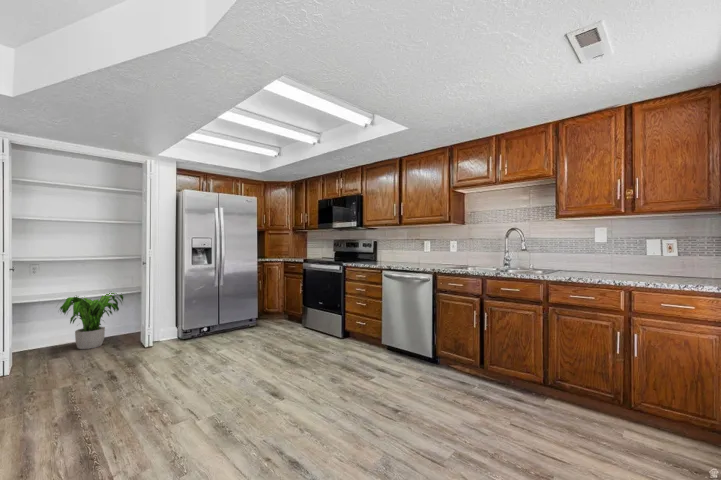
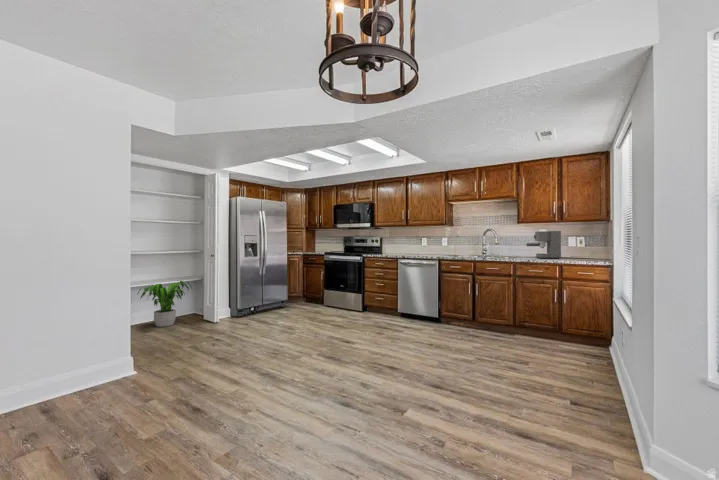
coffee maker: none [570,230,631,276] -> present [526,231,561,258]

